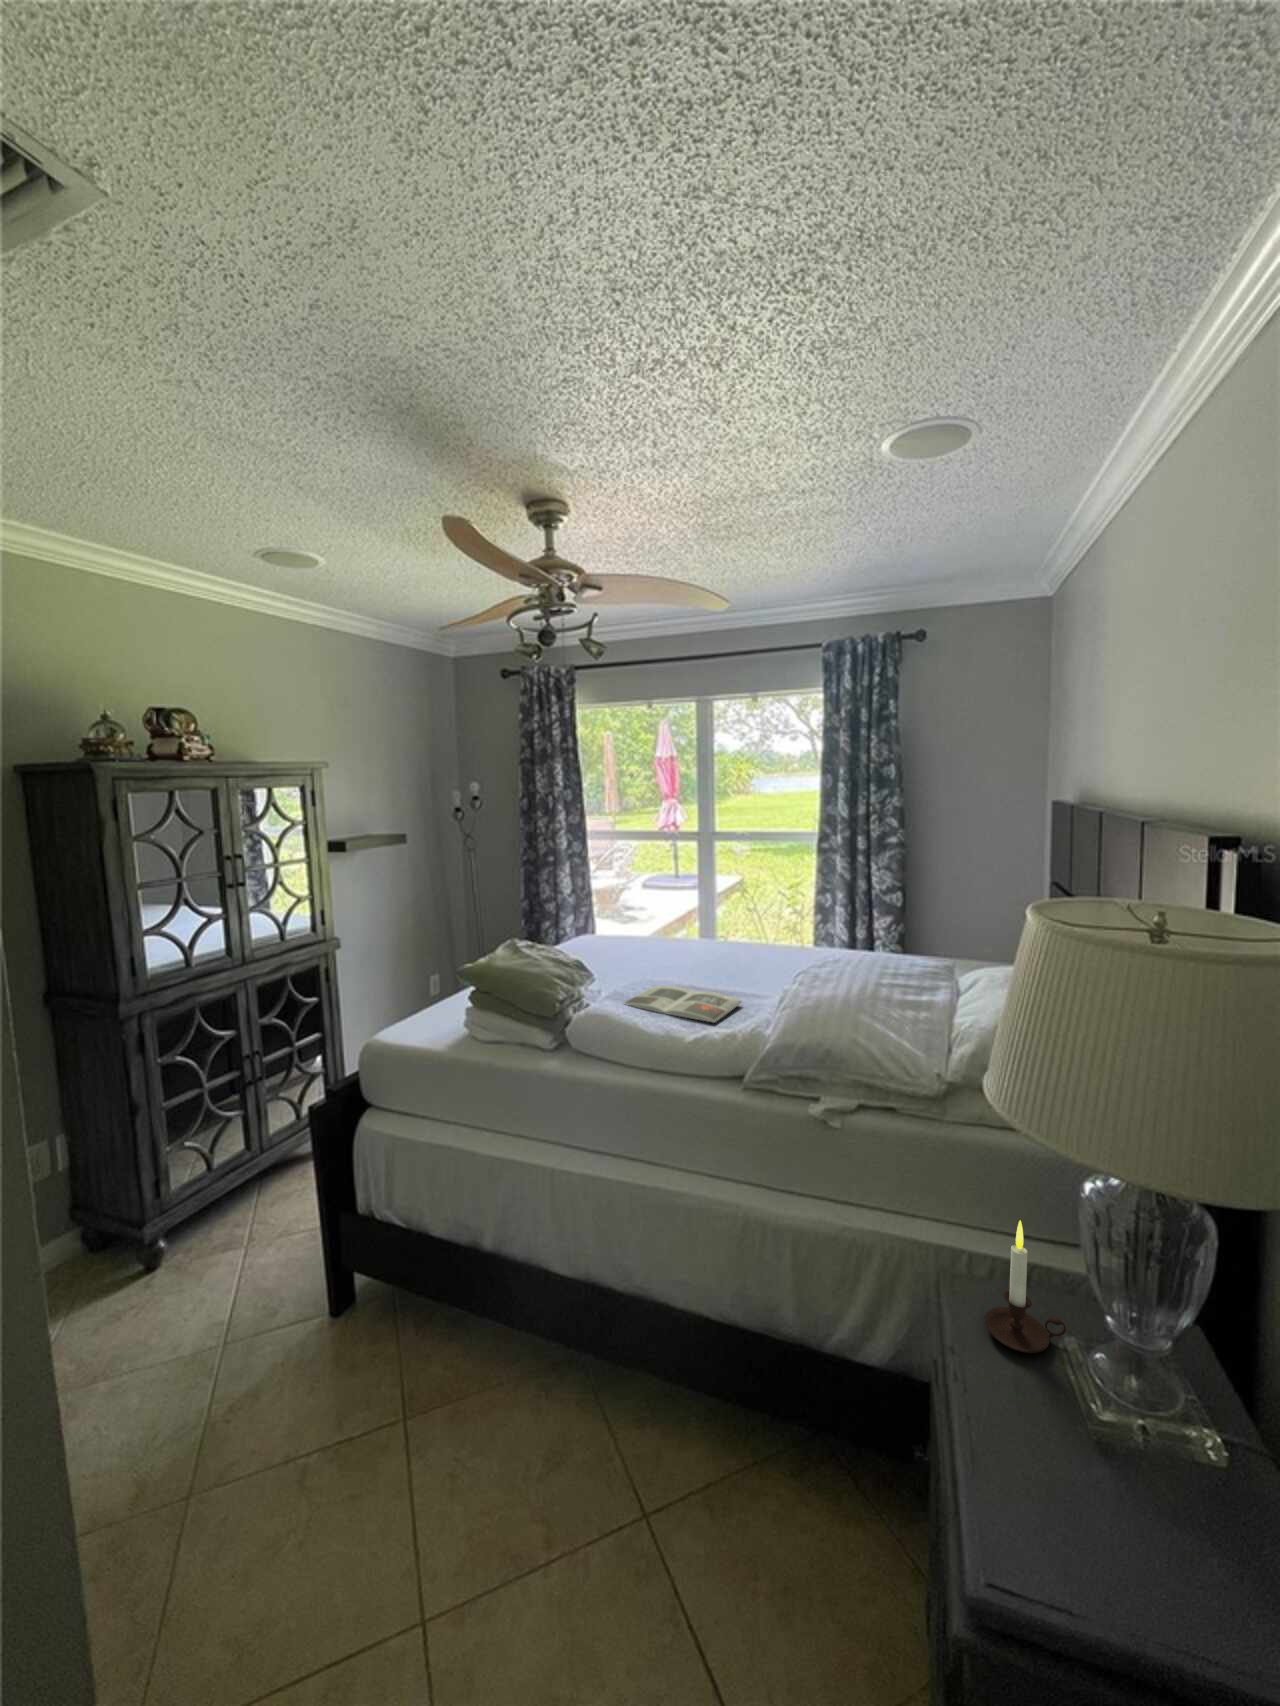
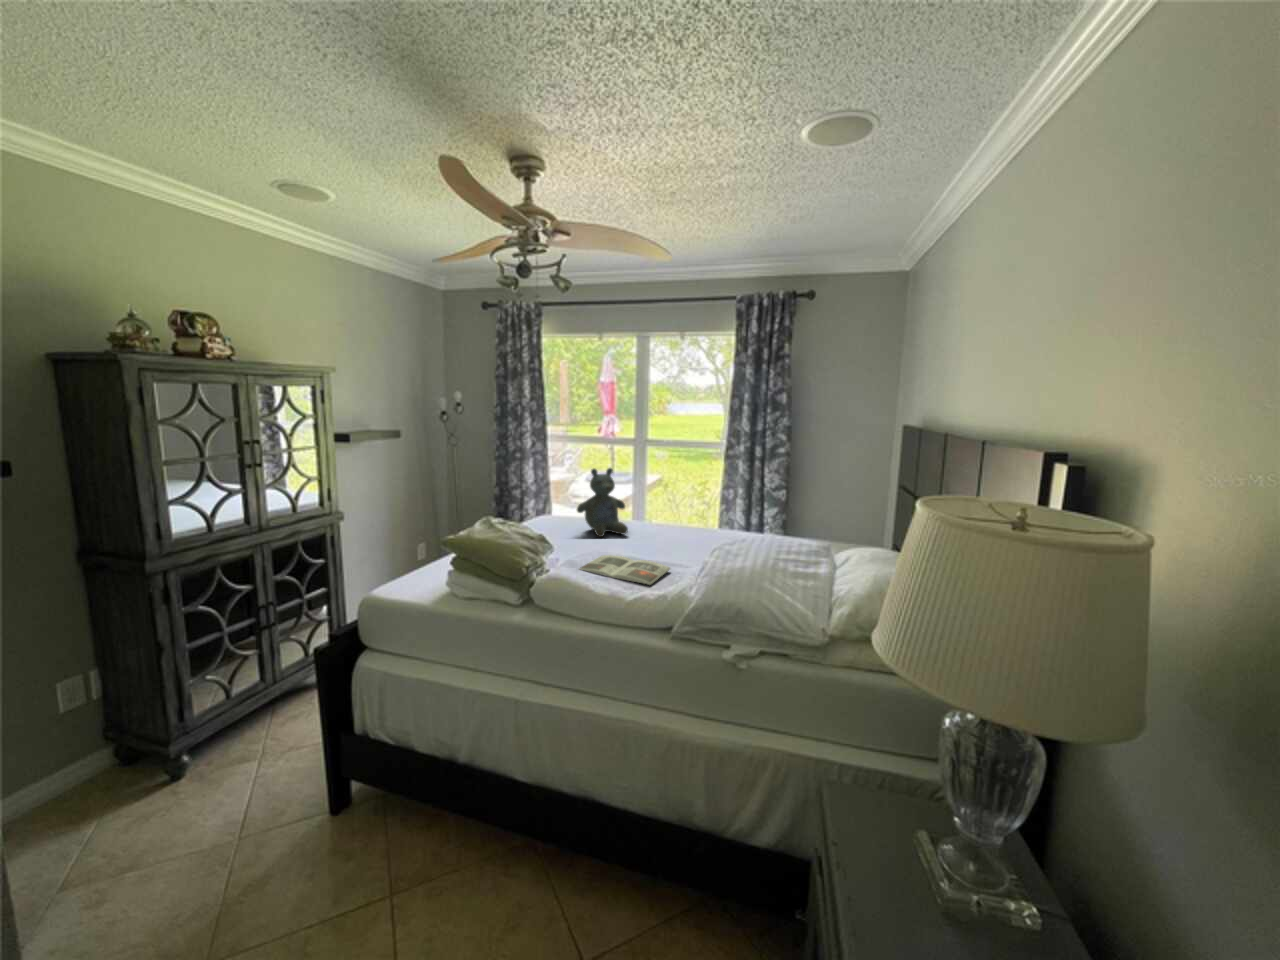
stuffed bear: none [621,872,689,963] -> present [577,468,628,537]
candle: present [984,1220,1066,1353] -> none [856,742,916,841]

